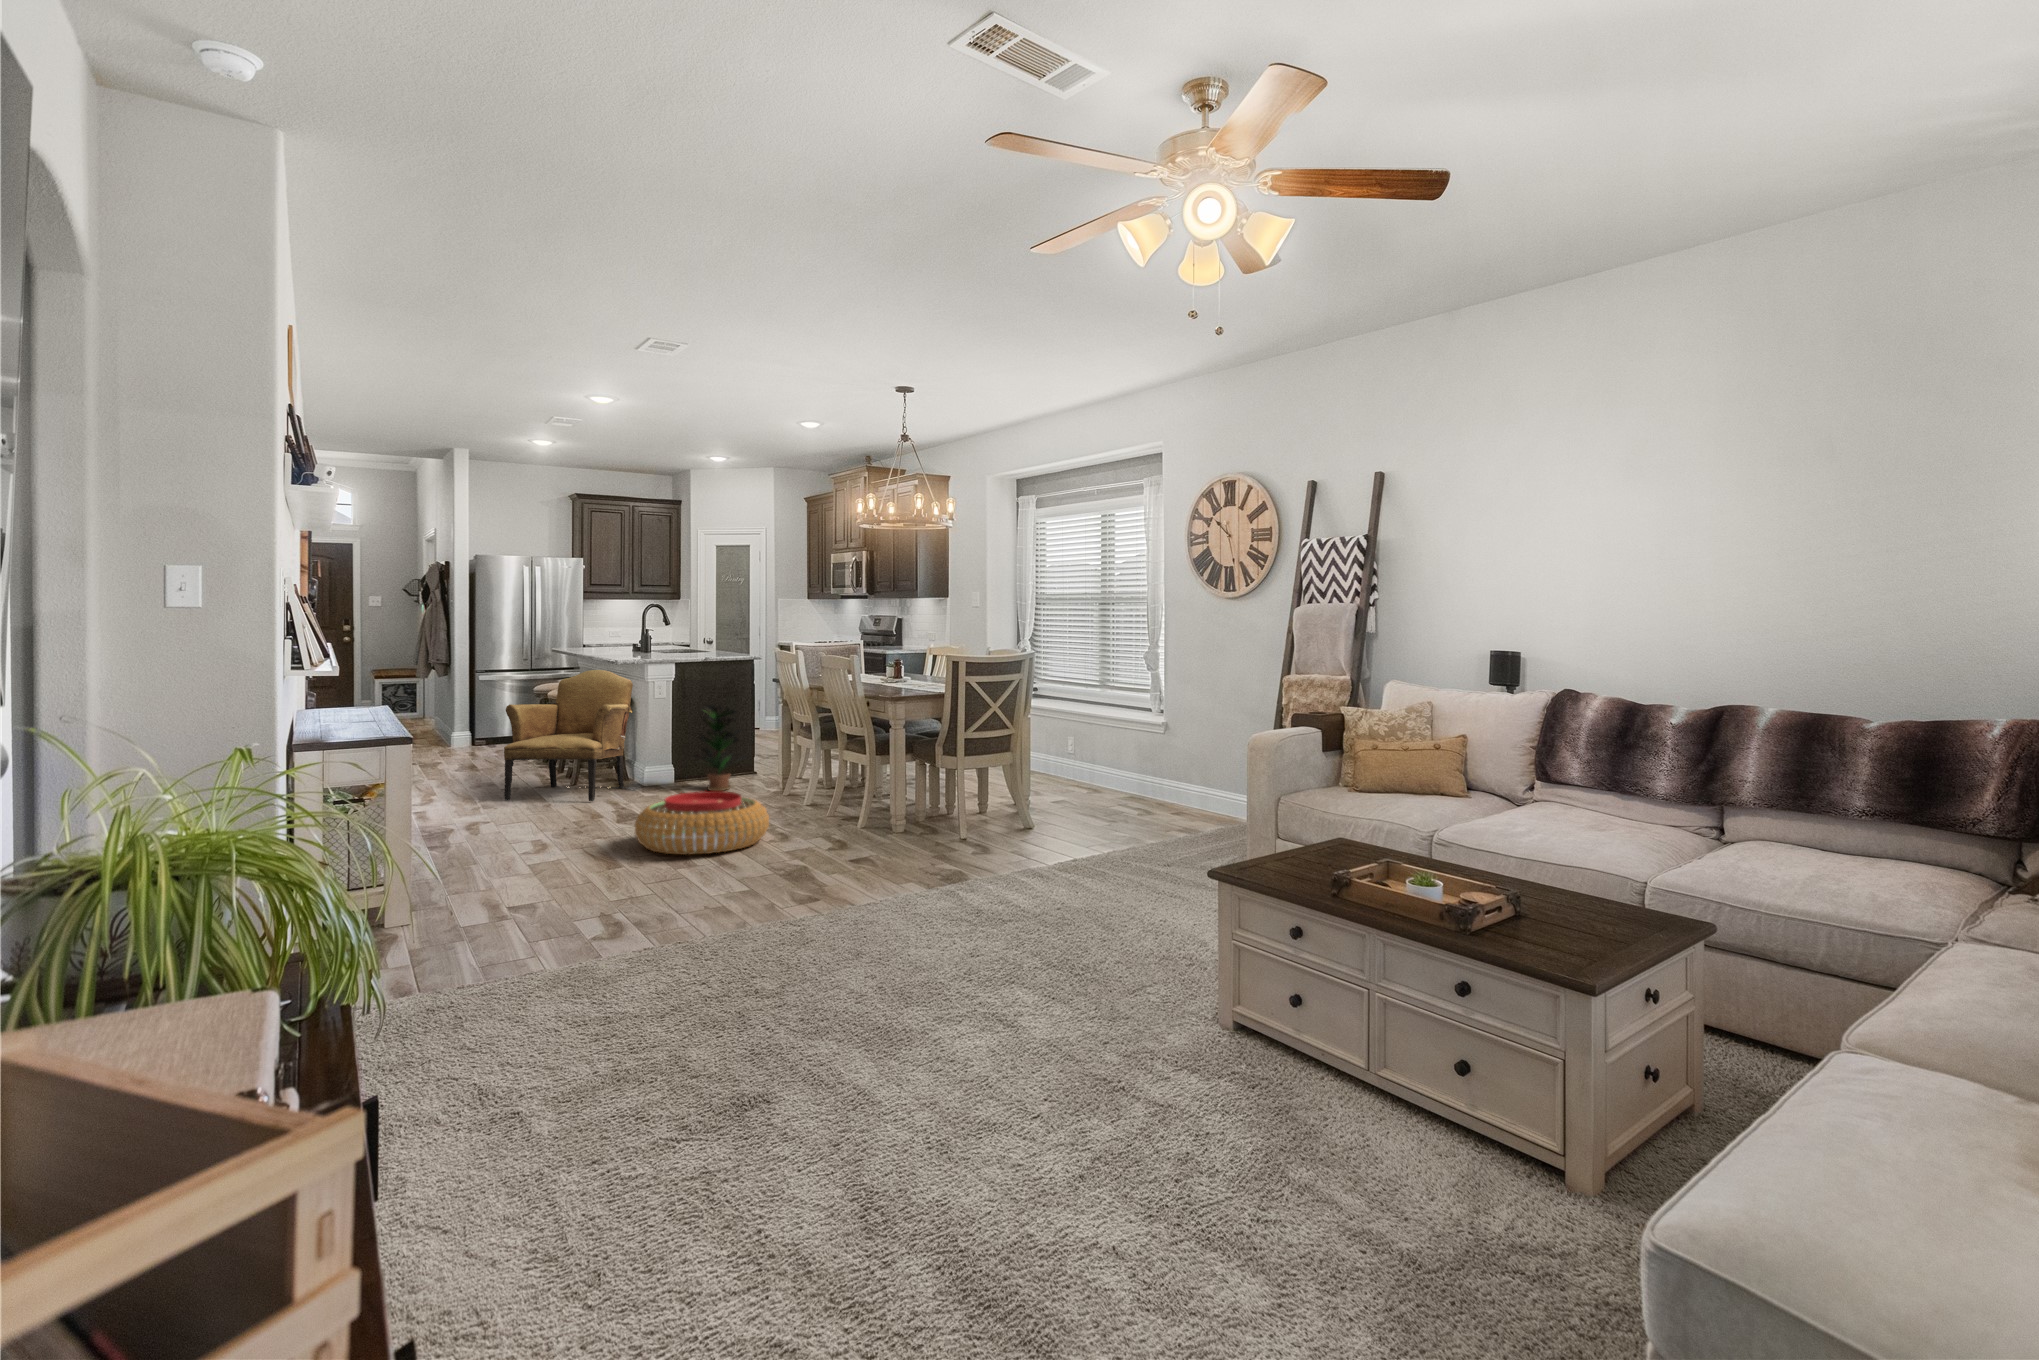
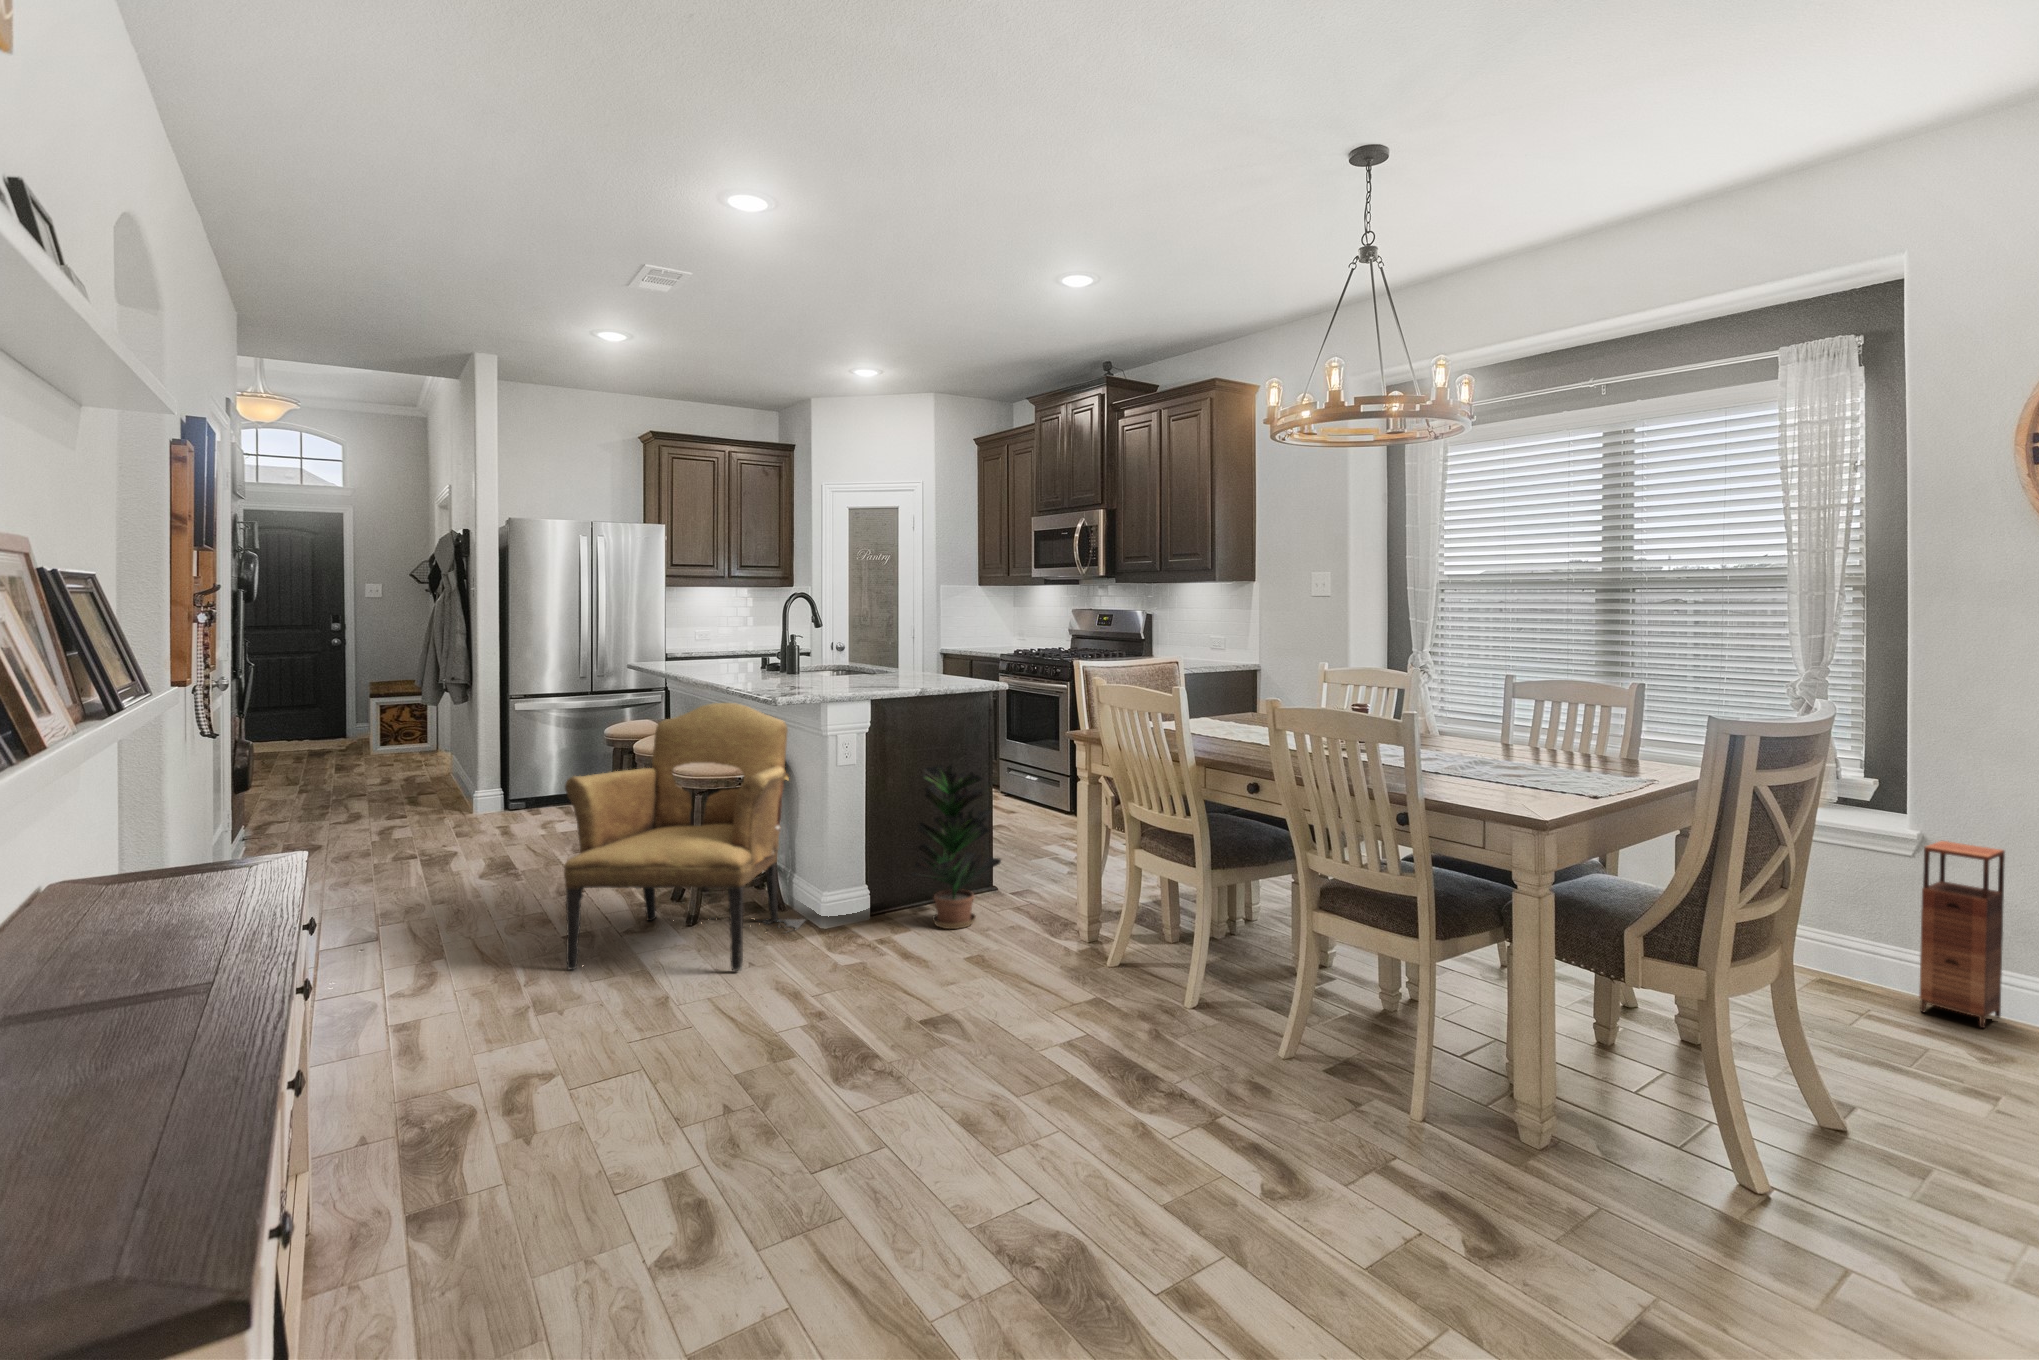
storage cabinet: none [1149,738,1184,821] -> present [1919,841,2005,1028]
pouf: present [635,791,769,855] -> none [914,1012,1236,1245]

